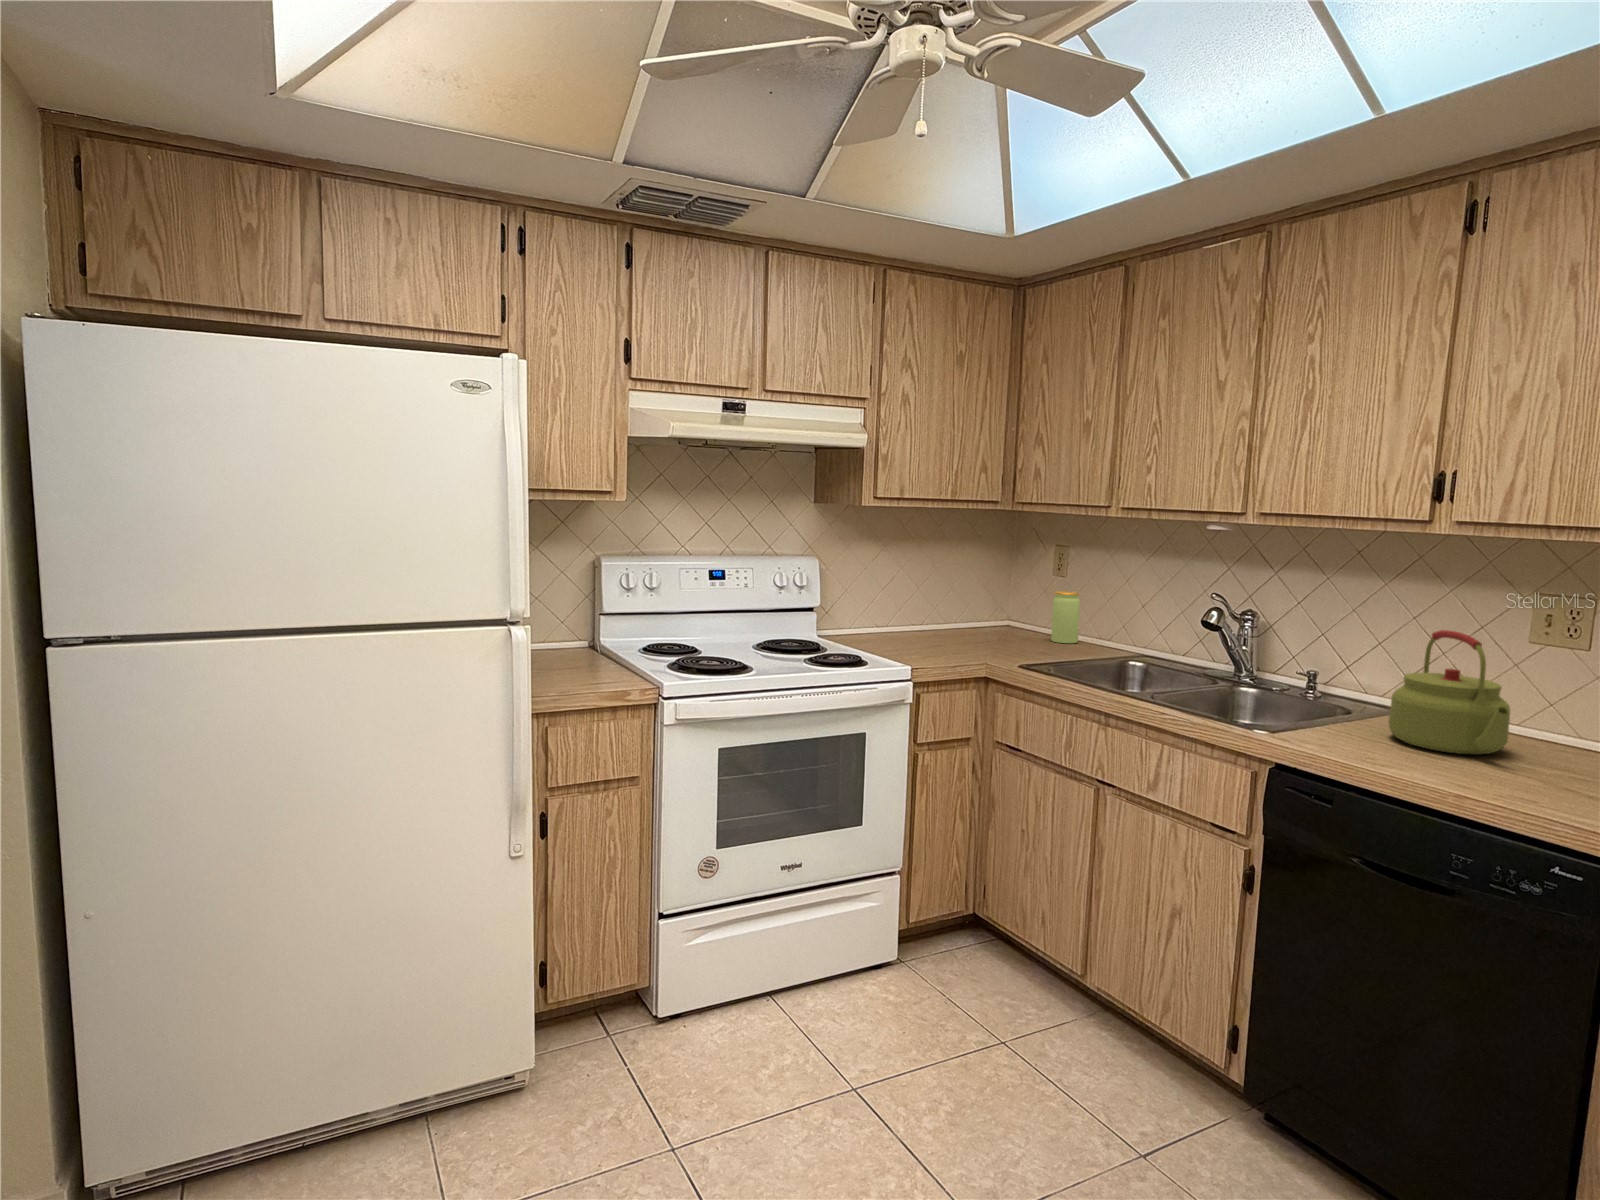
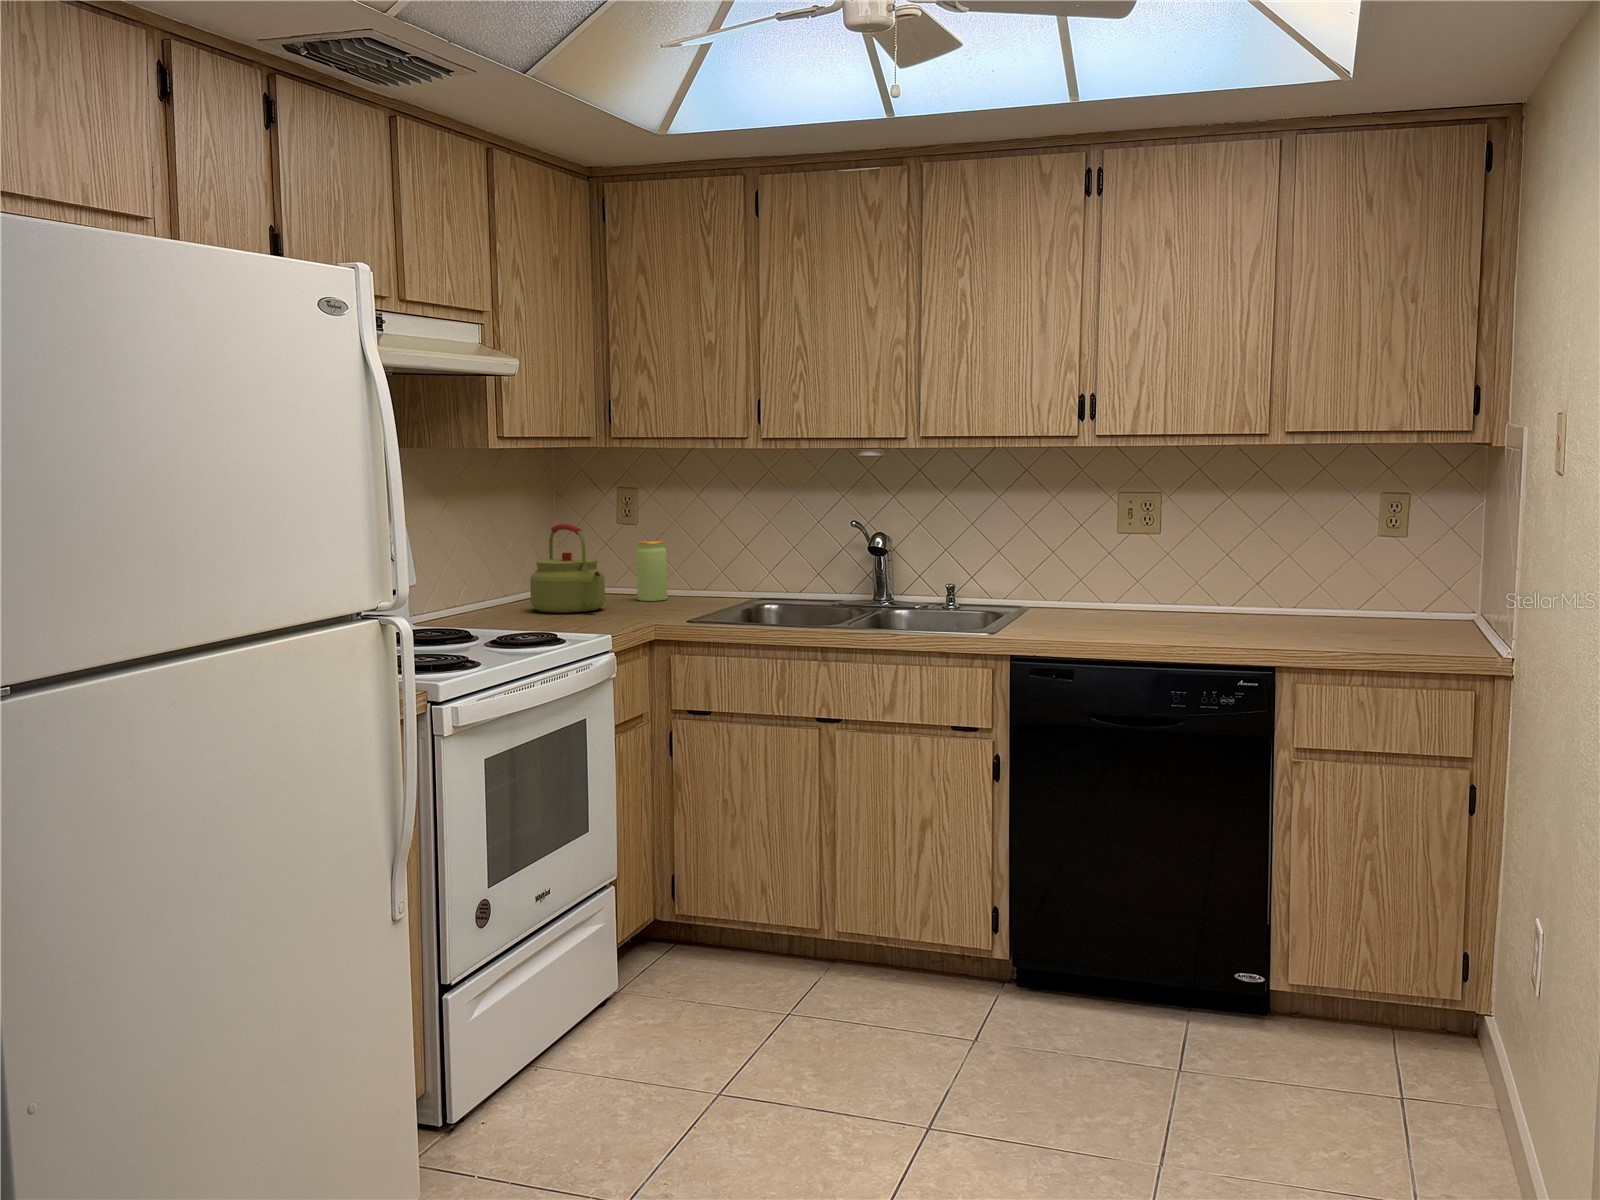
kettle: present [1389,630,1510,754] -> present [530,524,605,613]

